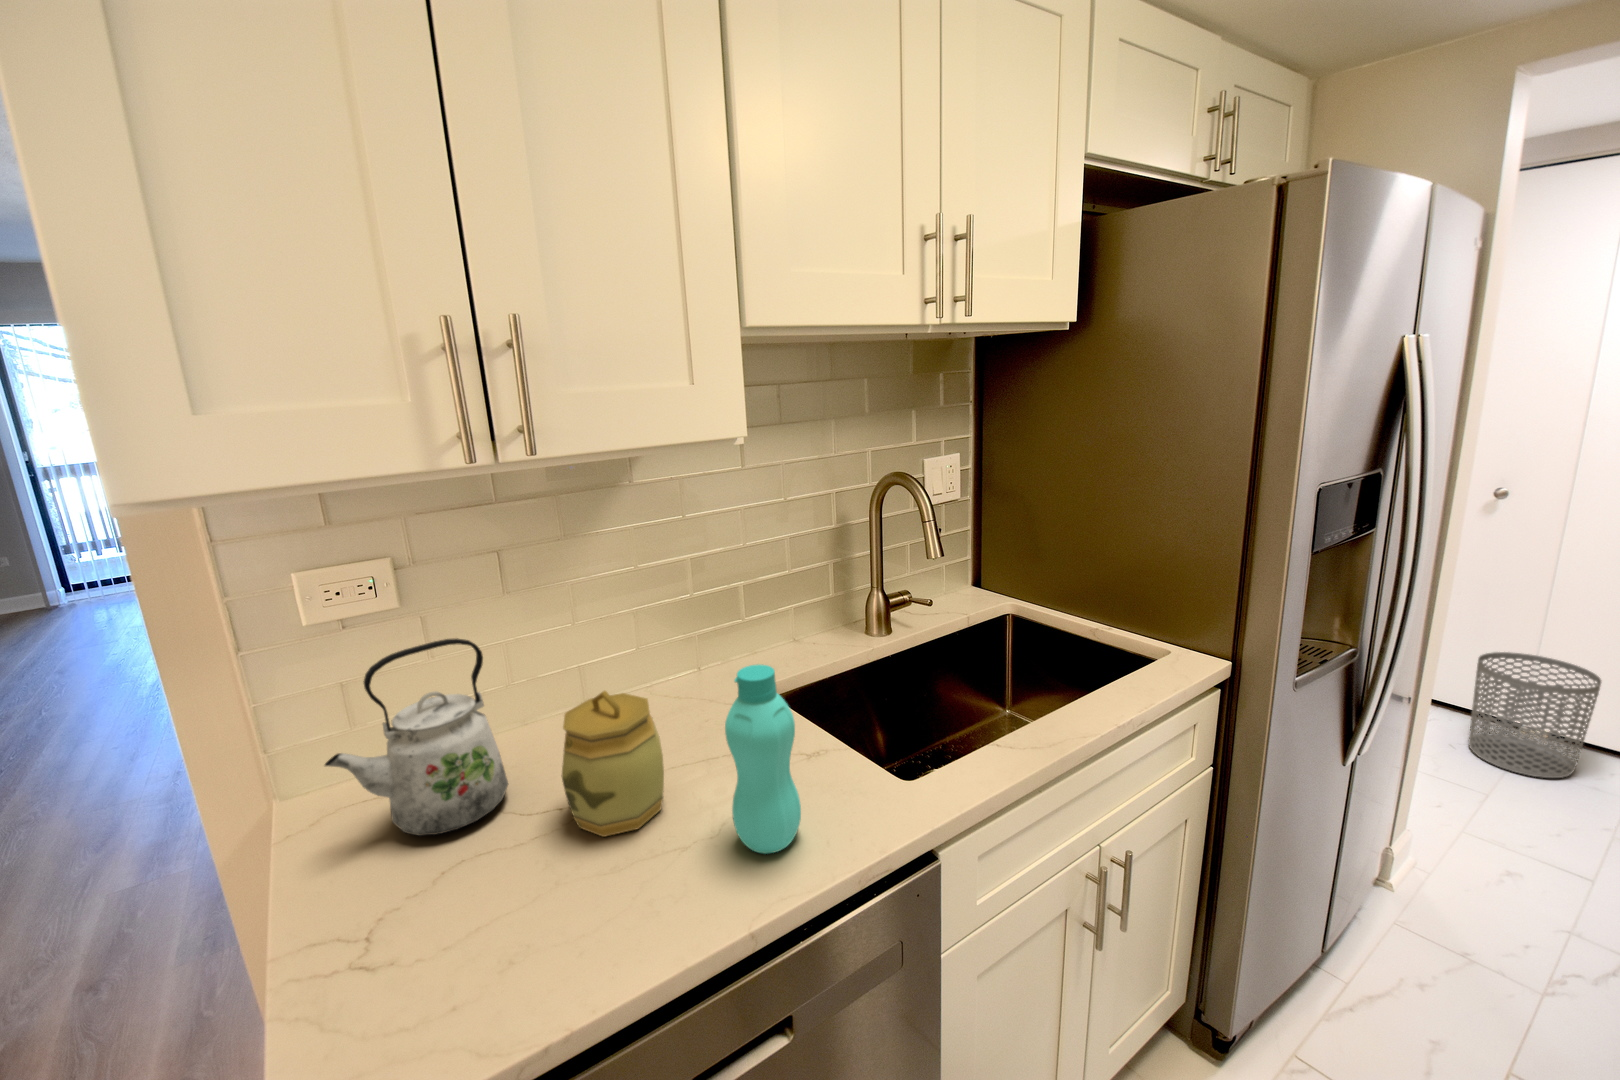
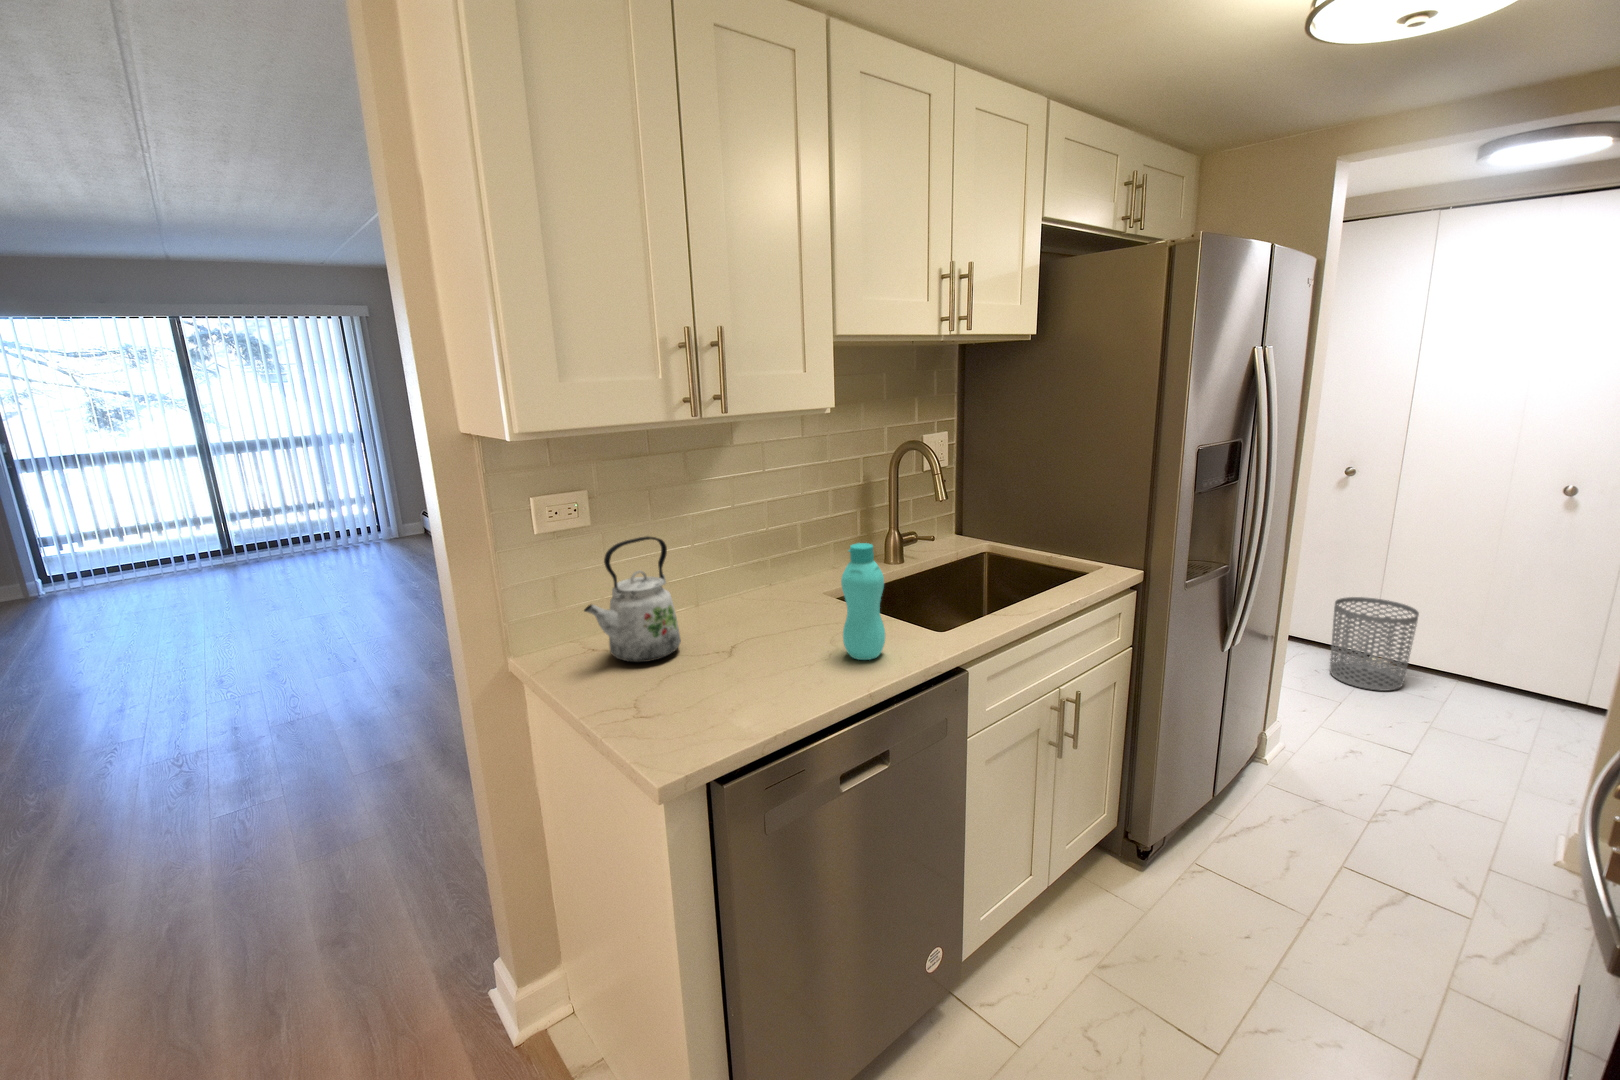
jar: present [562,691,664,836] -> none [724,567,791,659]

